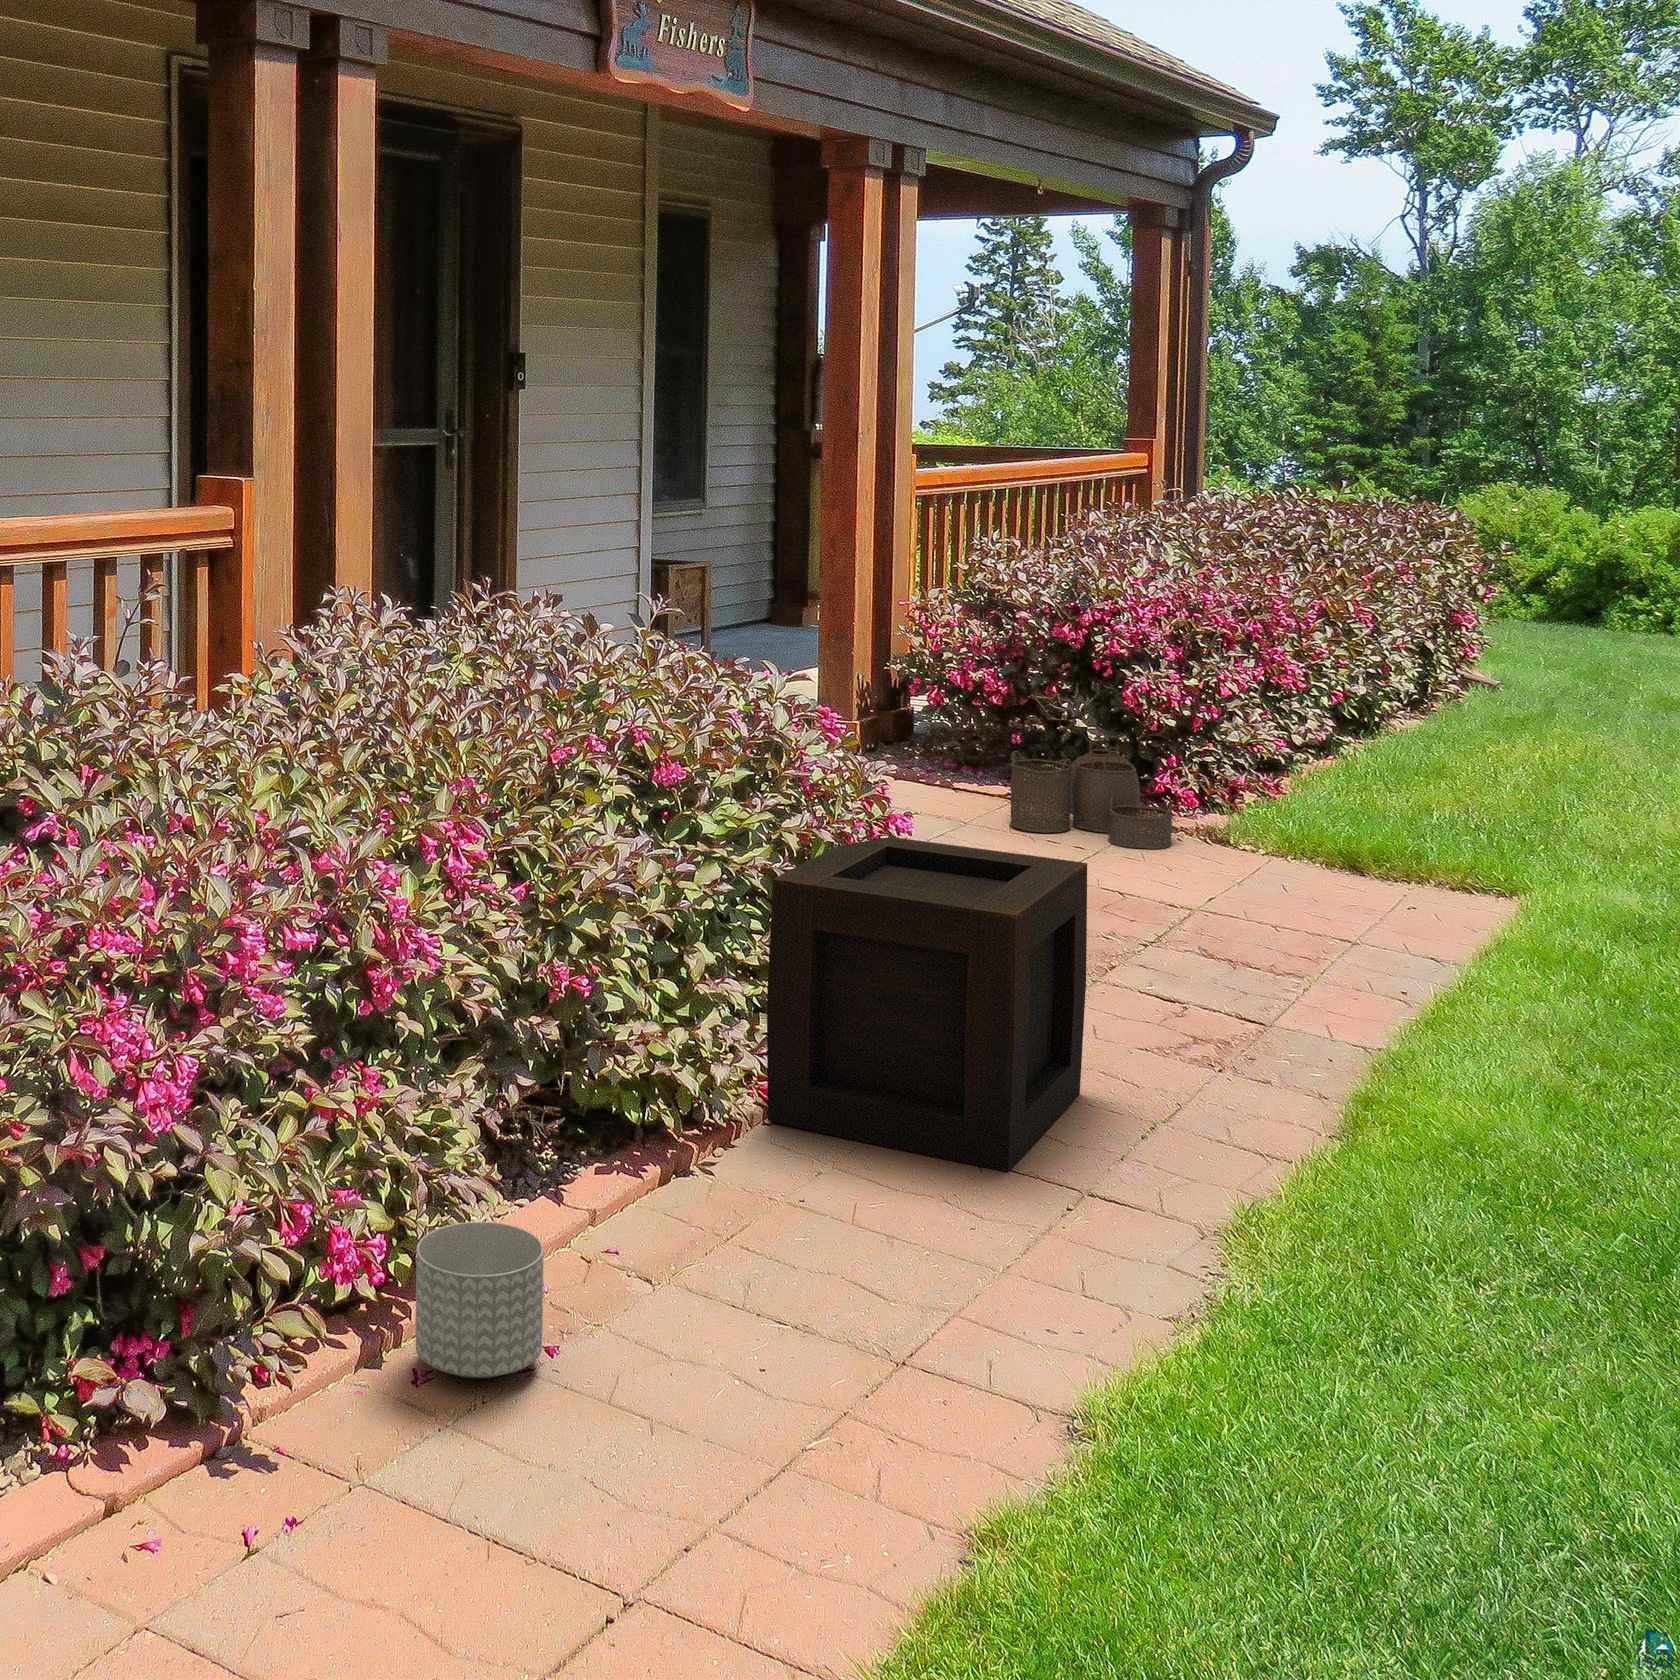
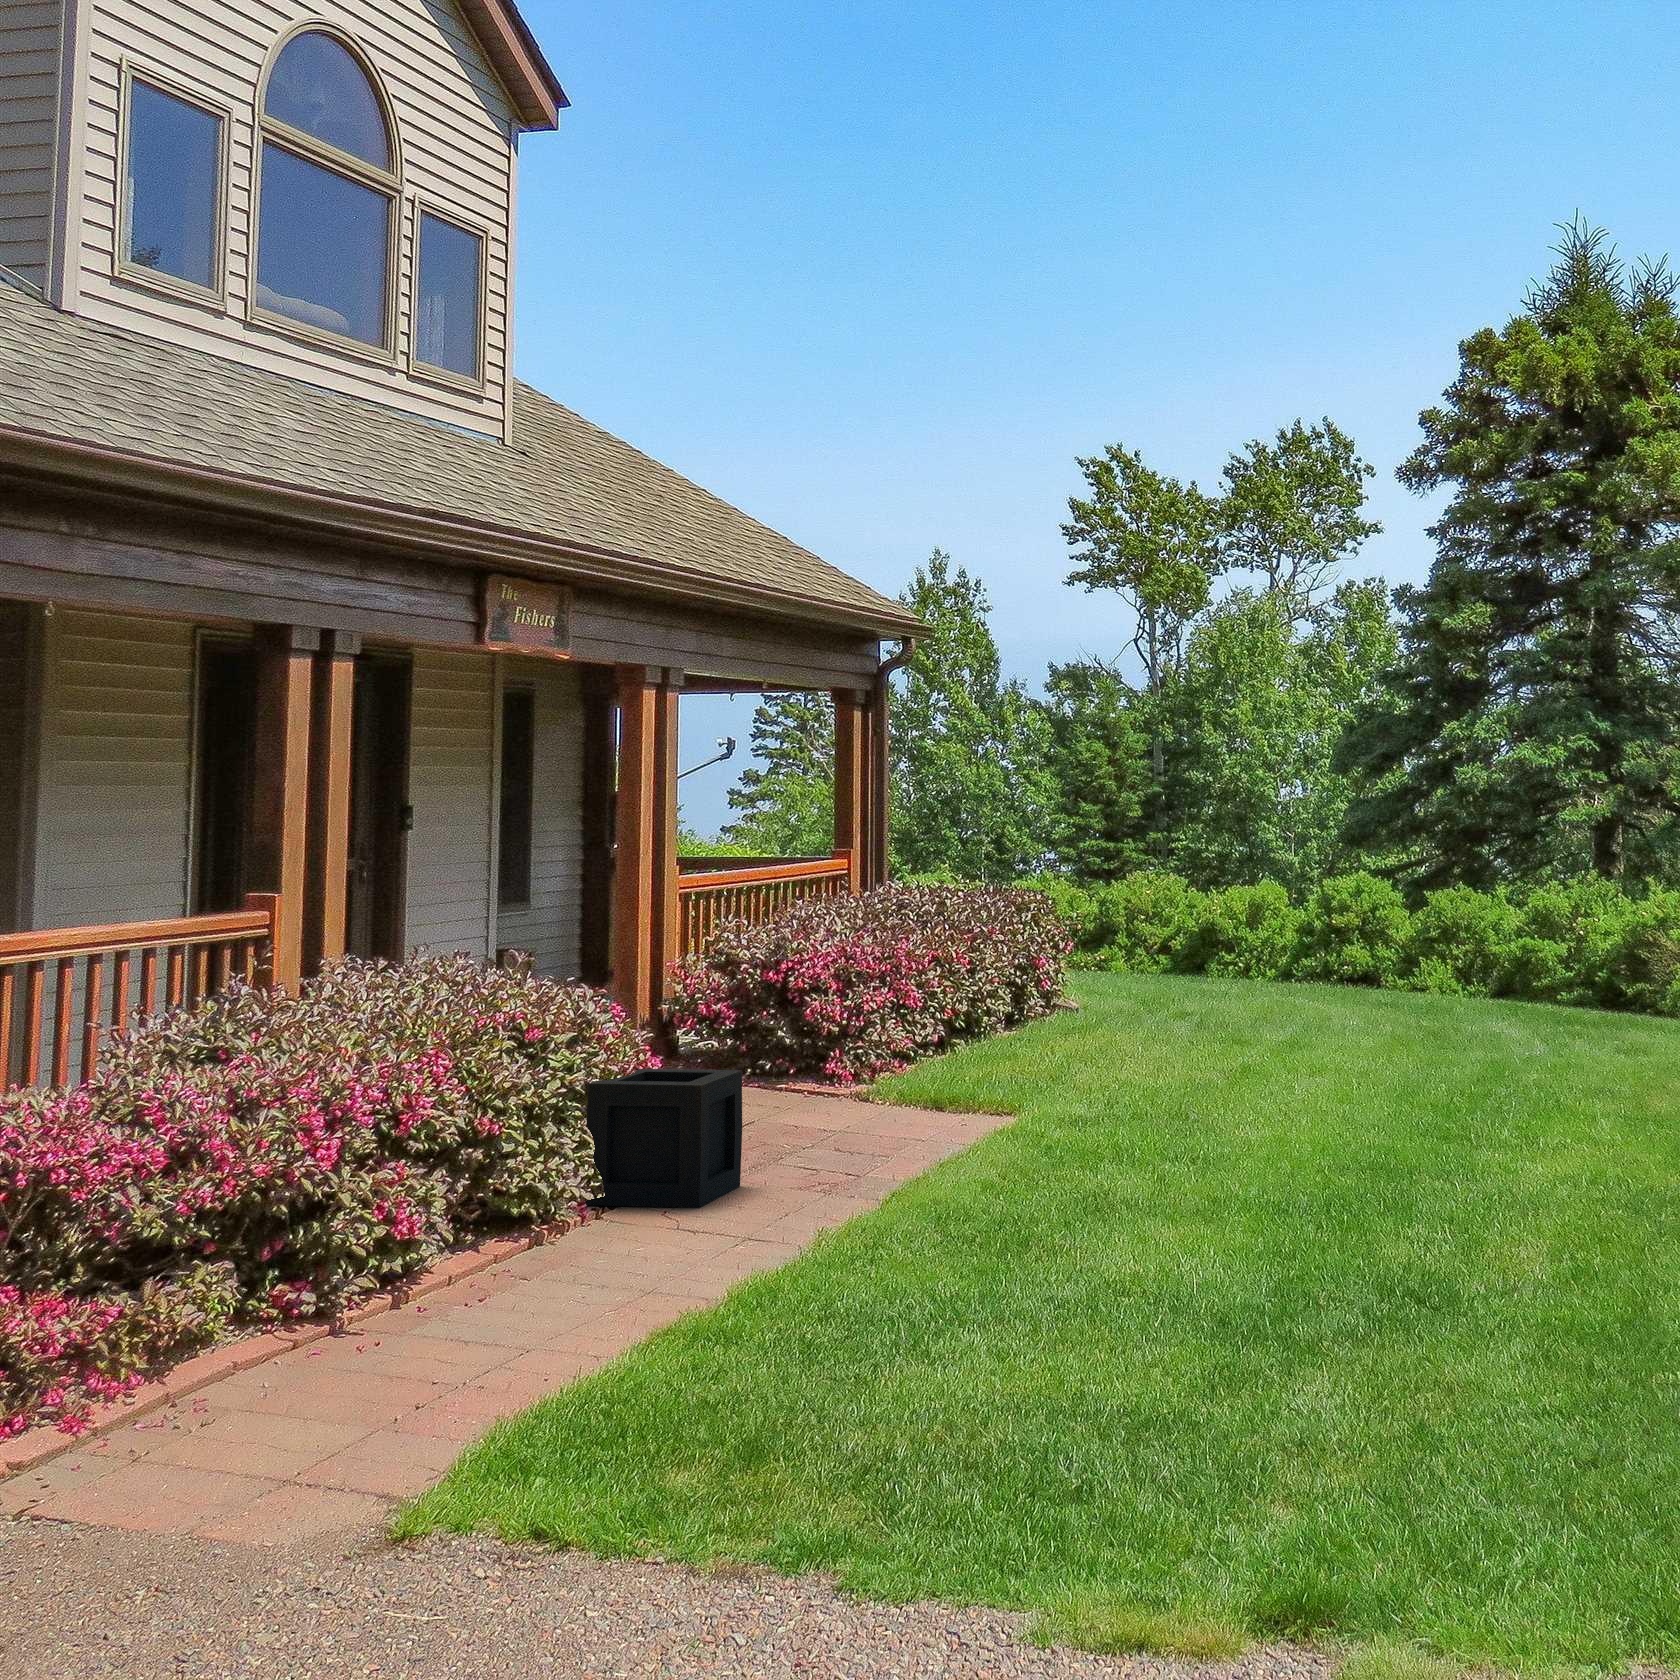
woven basket: present [1010,743,1173,849] -> none [734,1049,828,1106]
planter: present [416,1222,544,1379] -> none [439,1210,495,1268]

